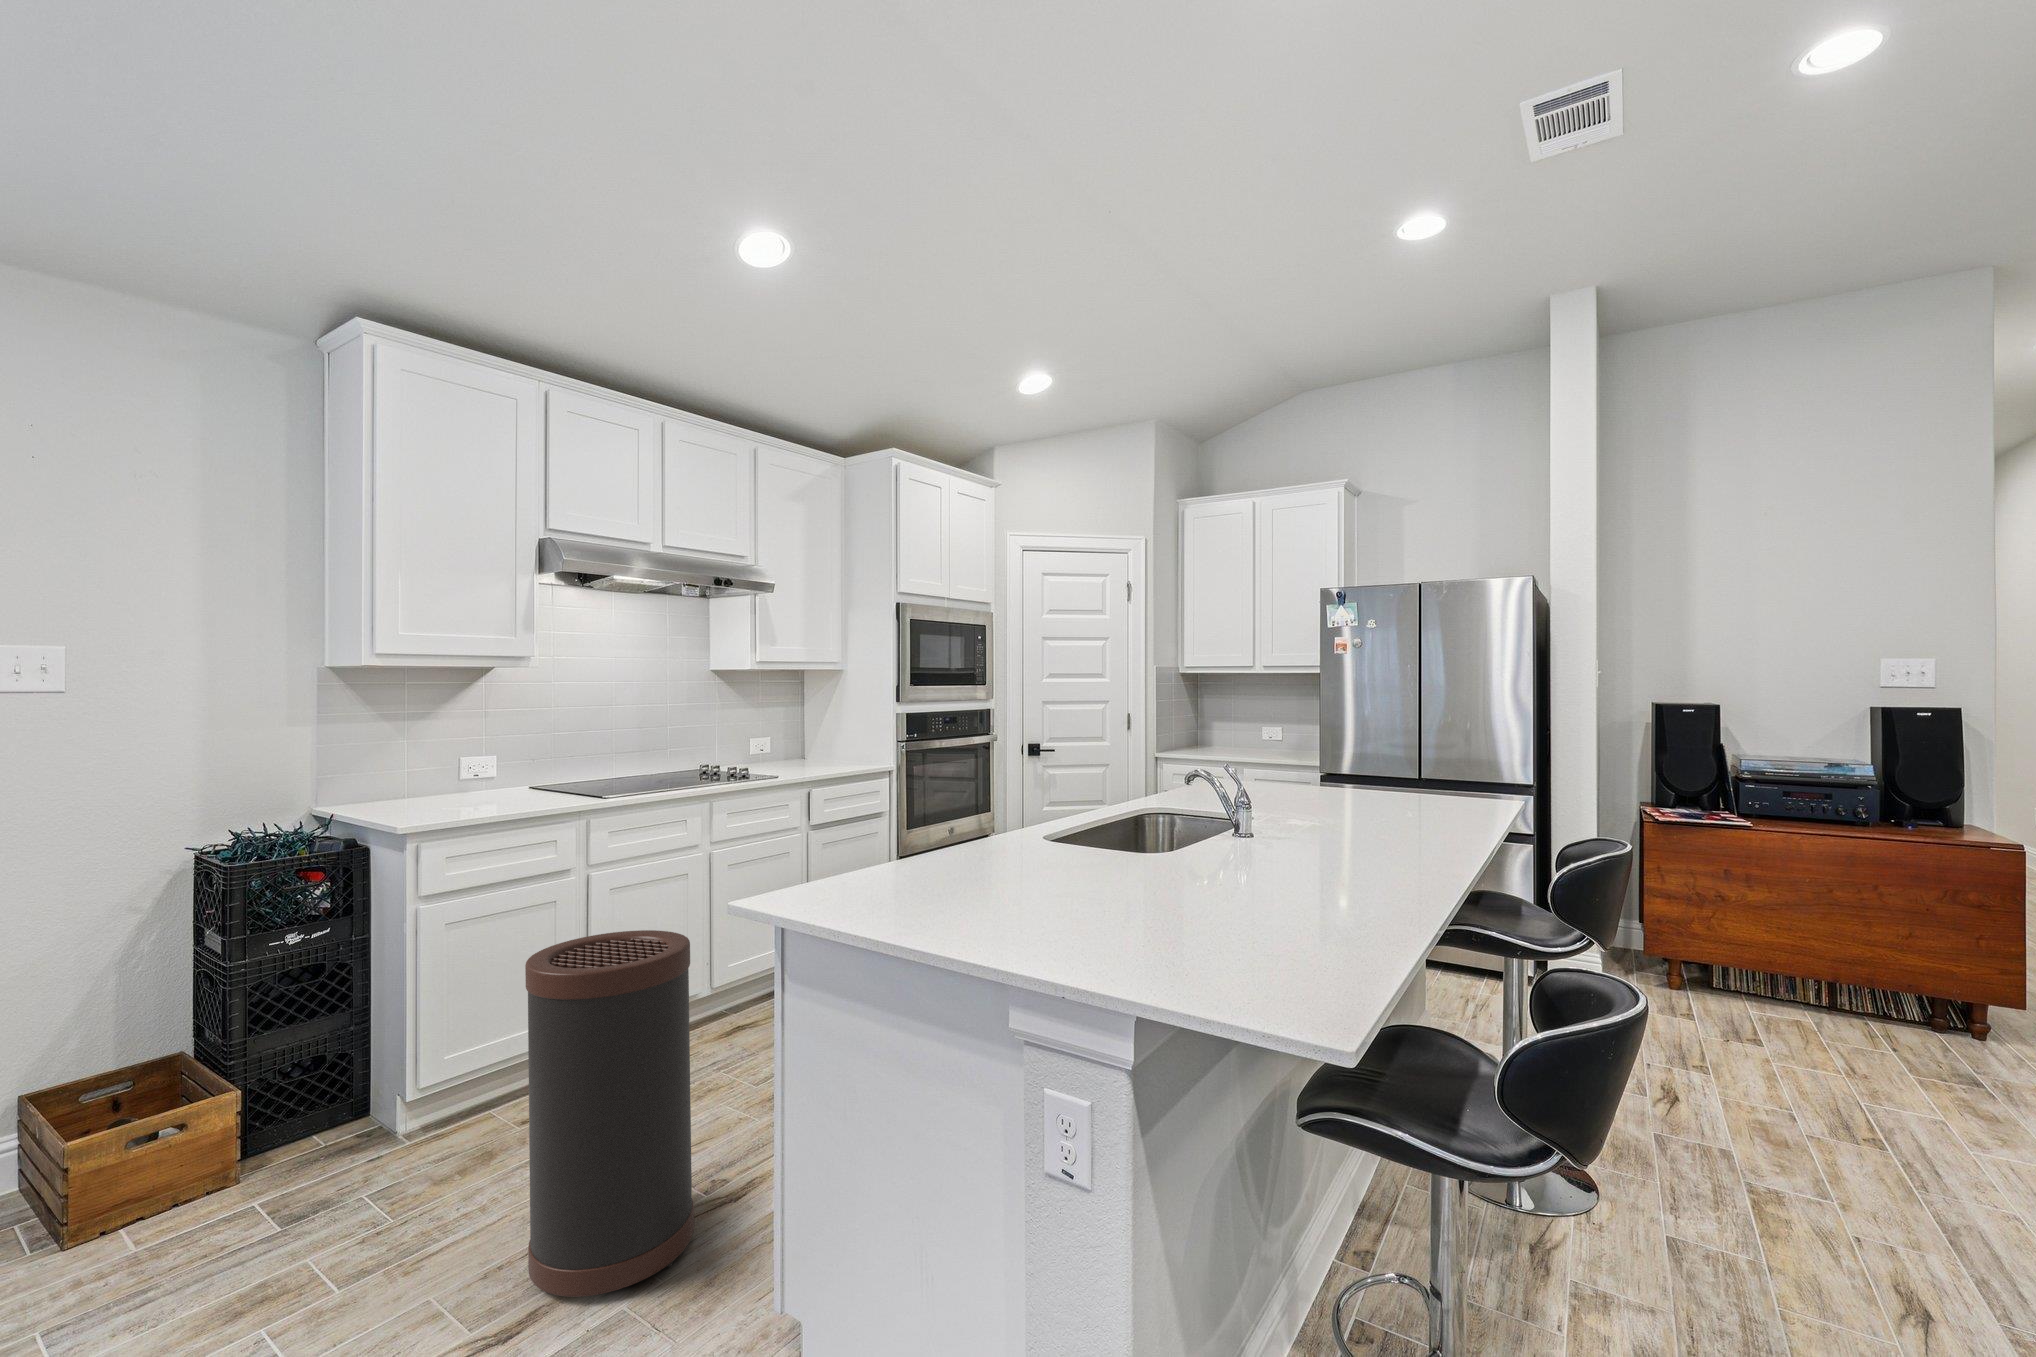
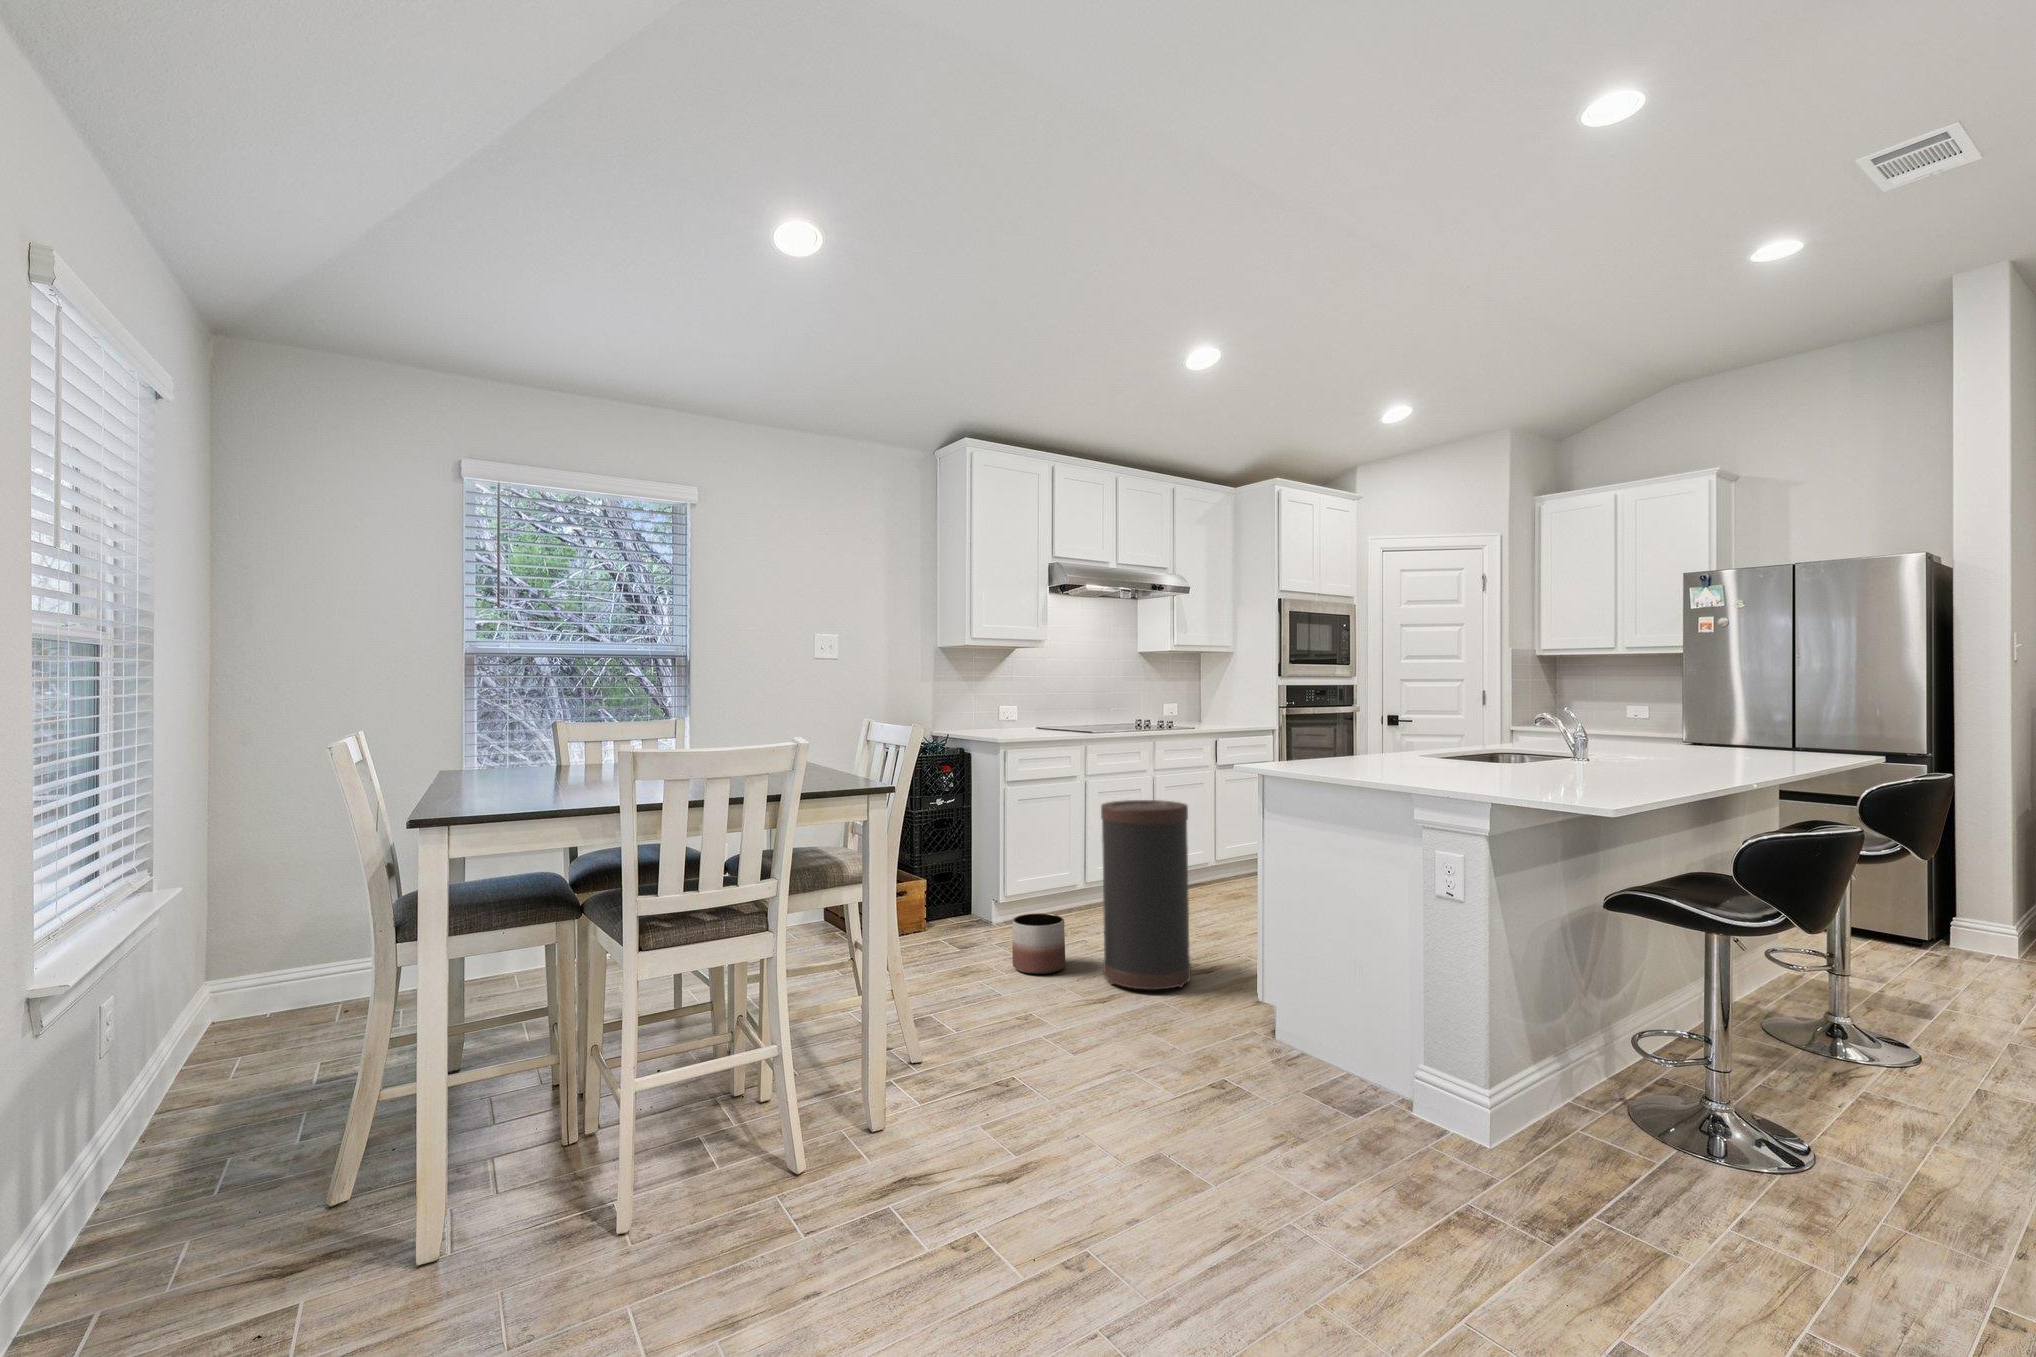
planter: none [357,1145,472,1283] -> present [1012,913,1065,974]

